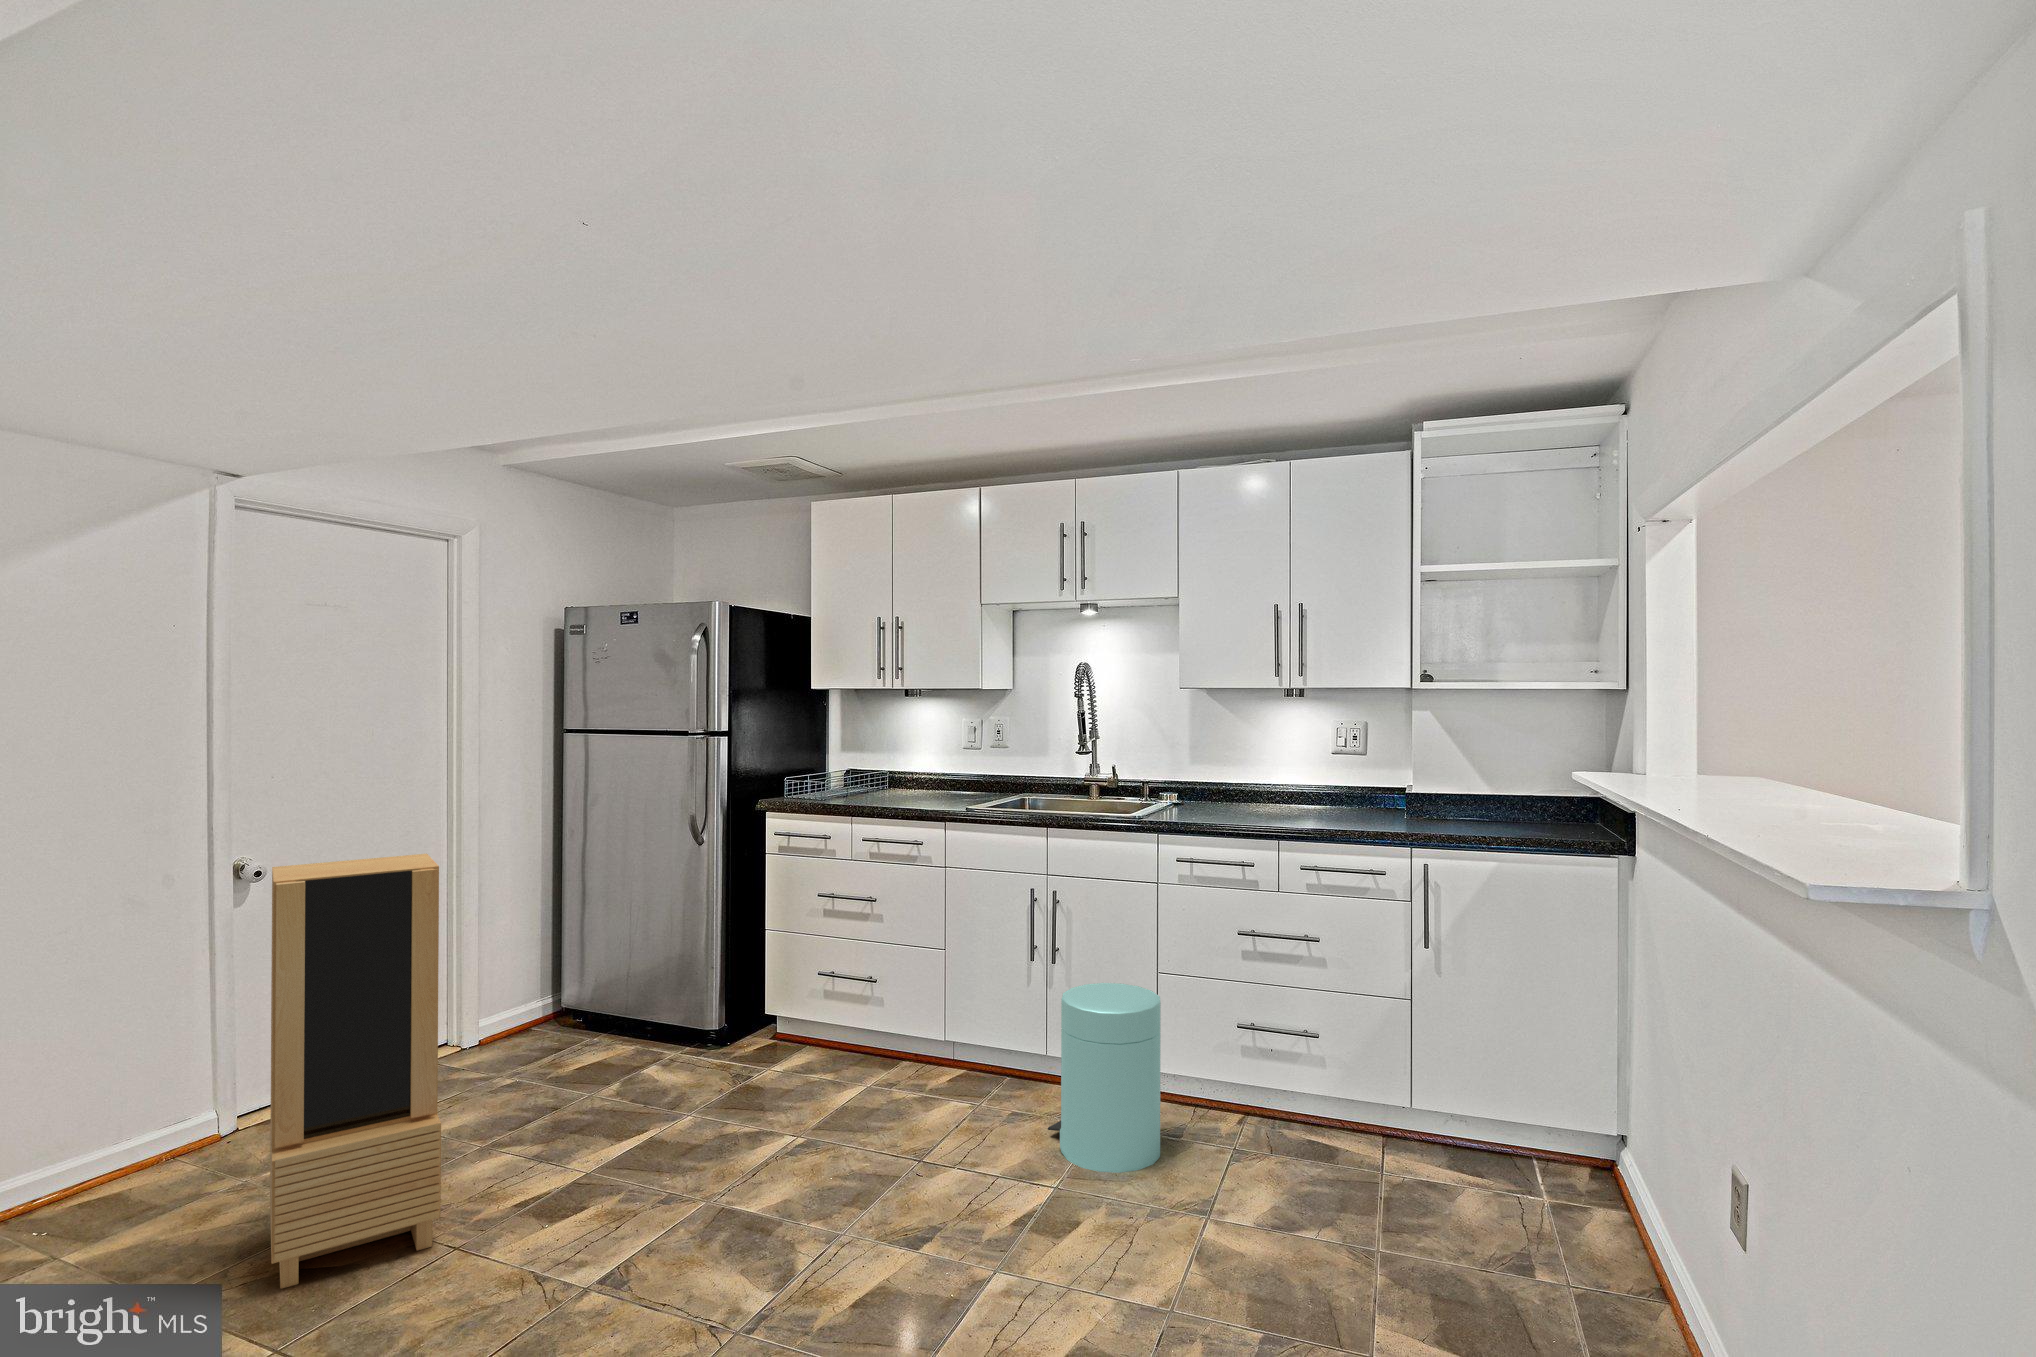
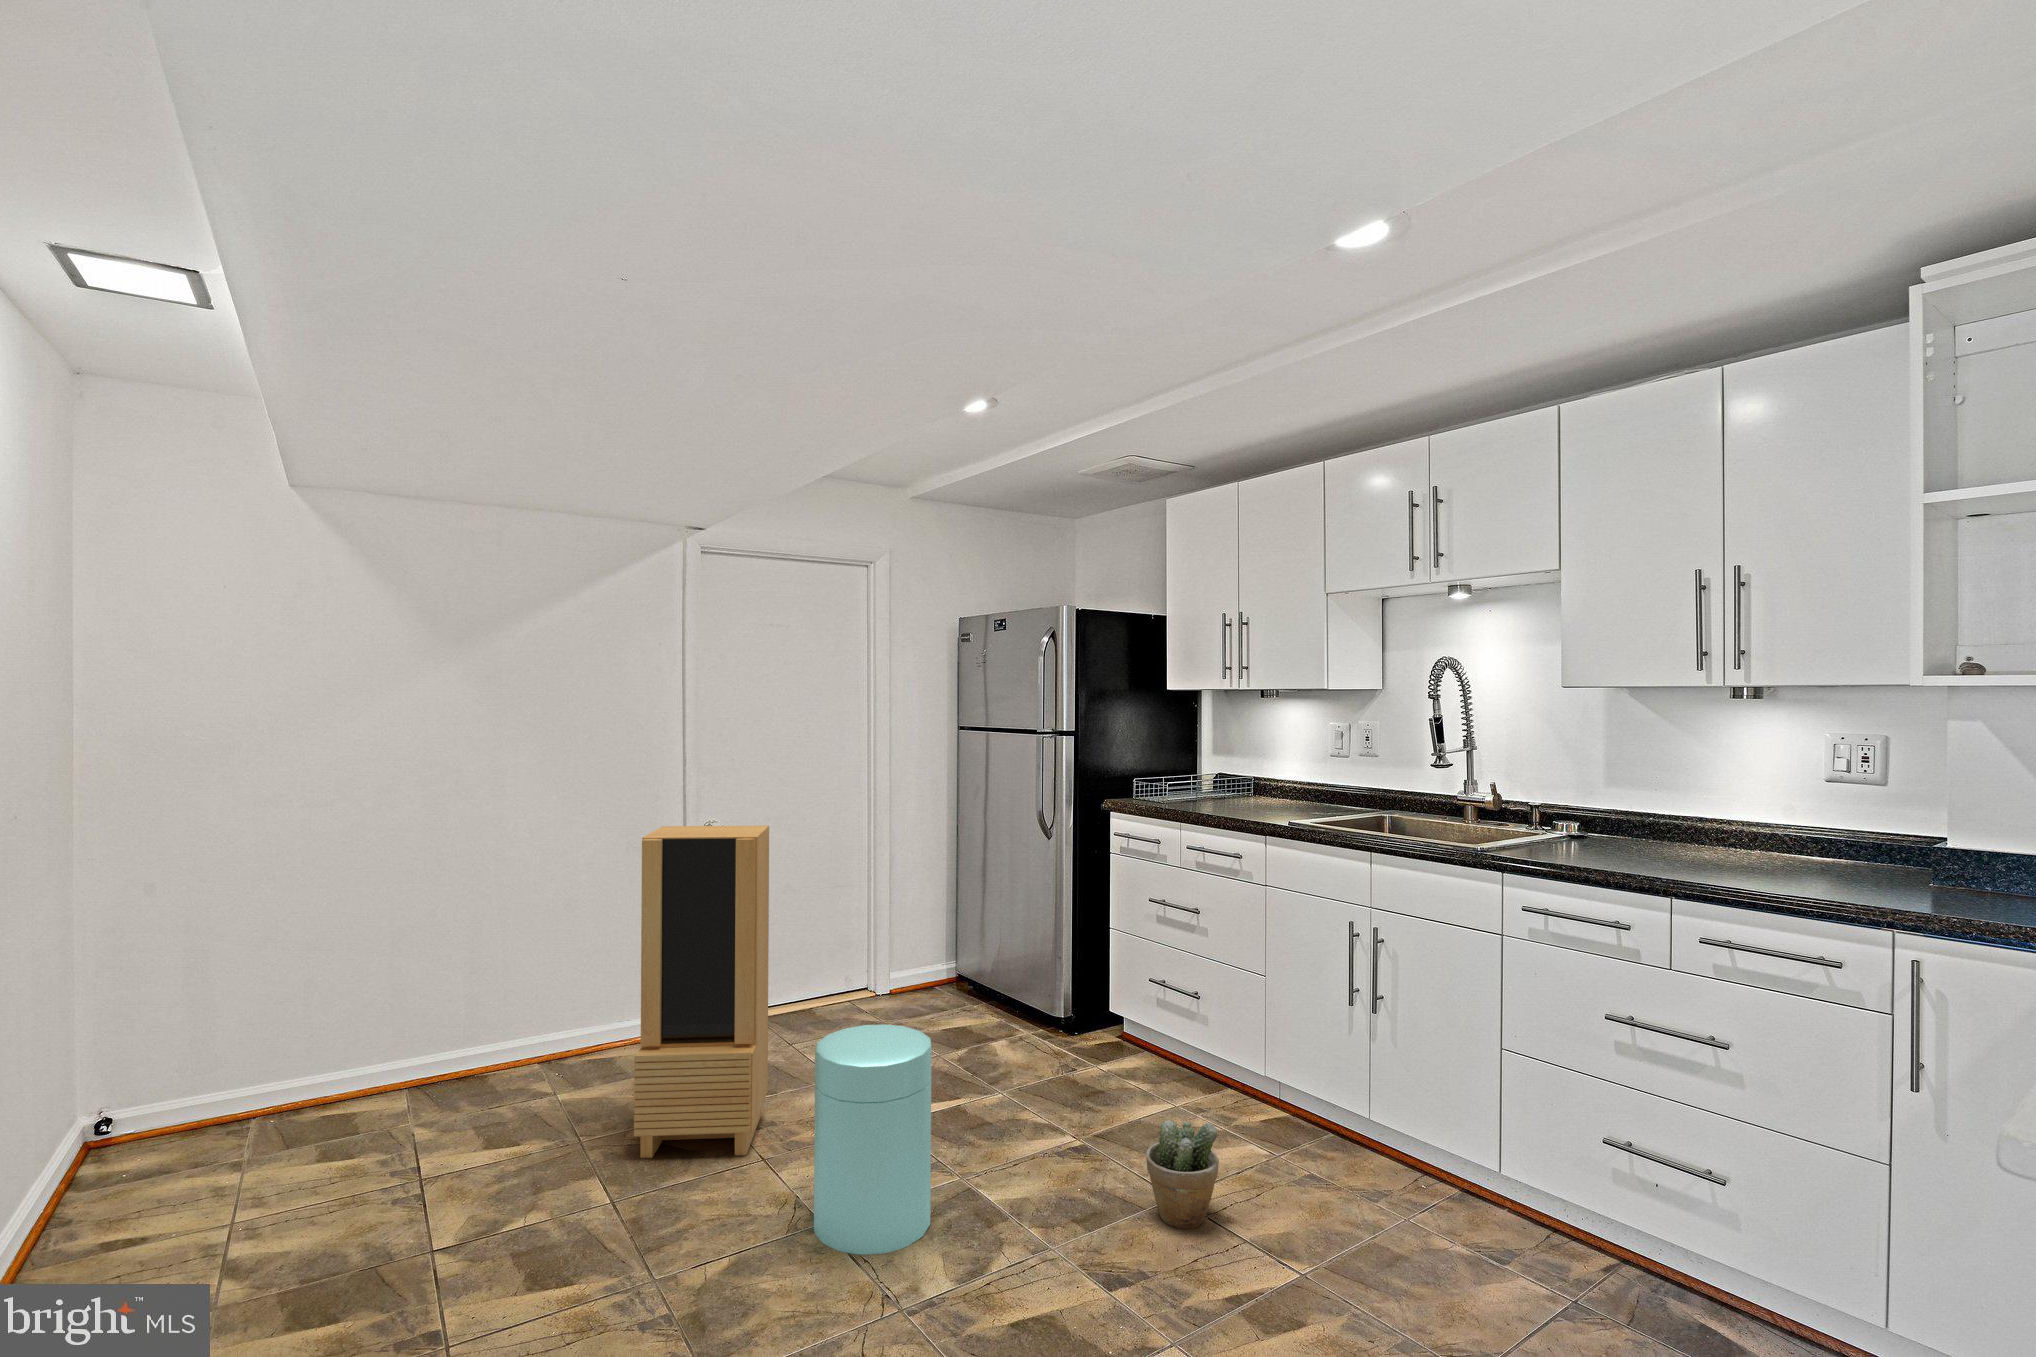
trash can: present [1048,983,1161,1173] -> present [814,1024,931,1255]
potted plant: none [902,1082,969,1184] -> present [1146,1120,1219,1229]

